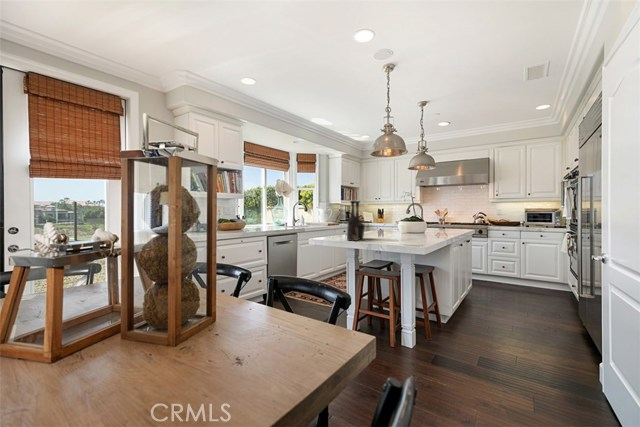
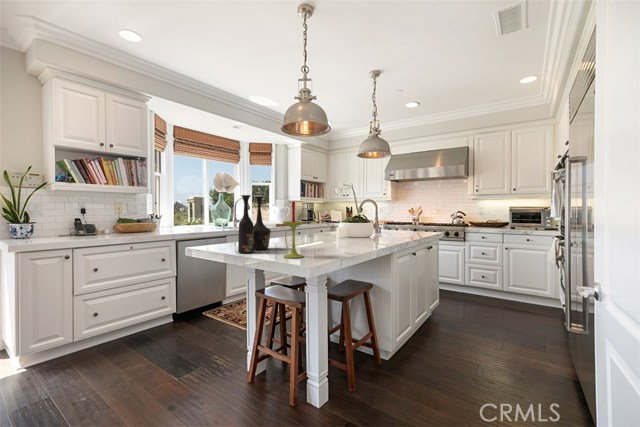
candle: none [384,204,399,243] -> present [283,201,304,258]

